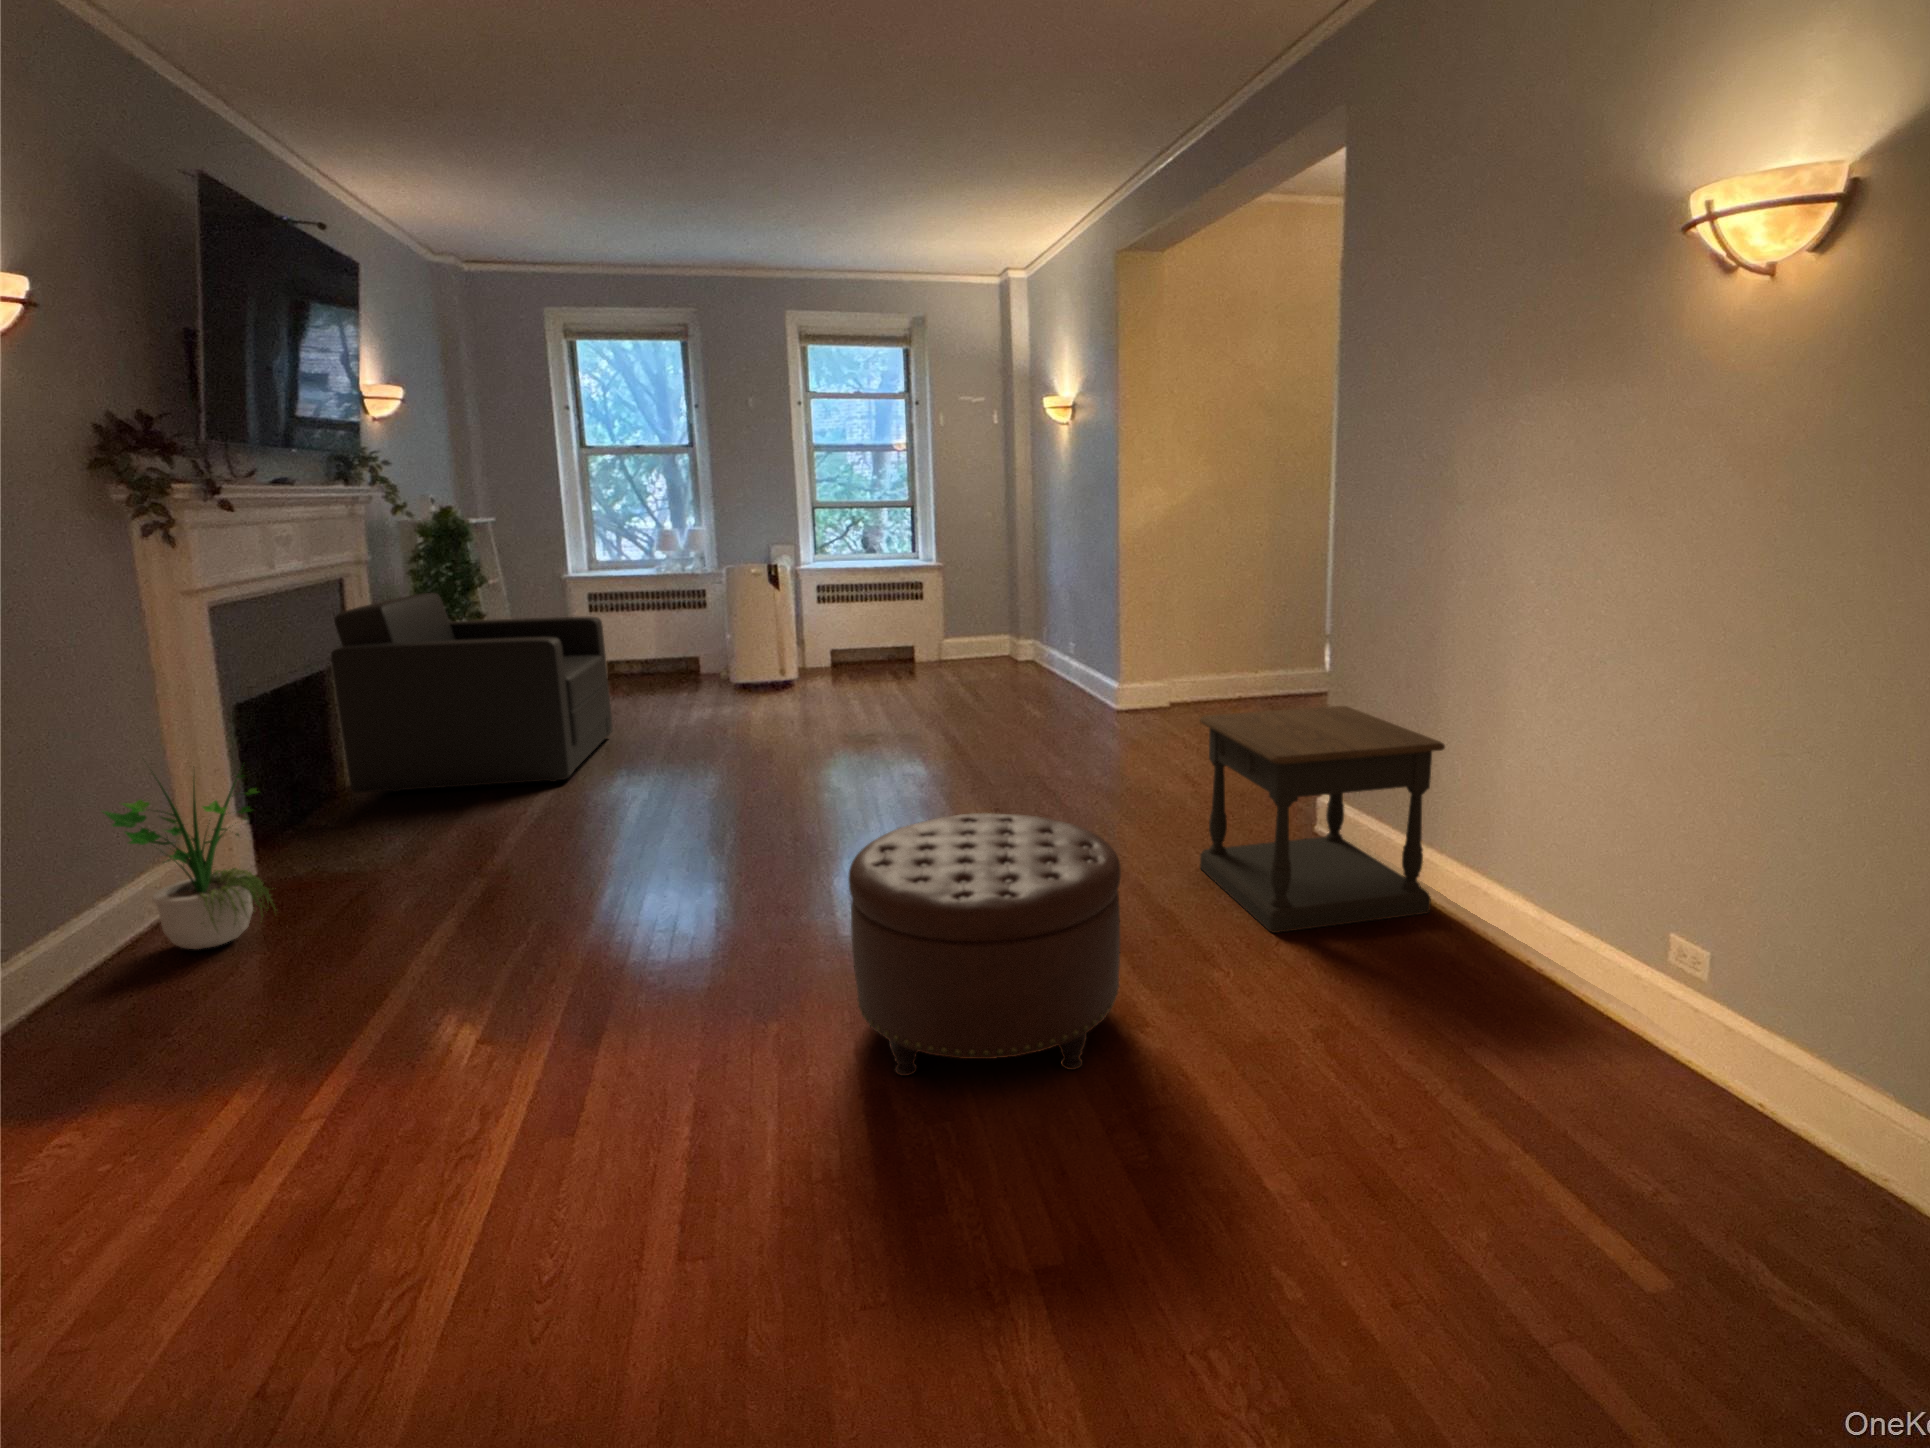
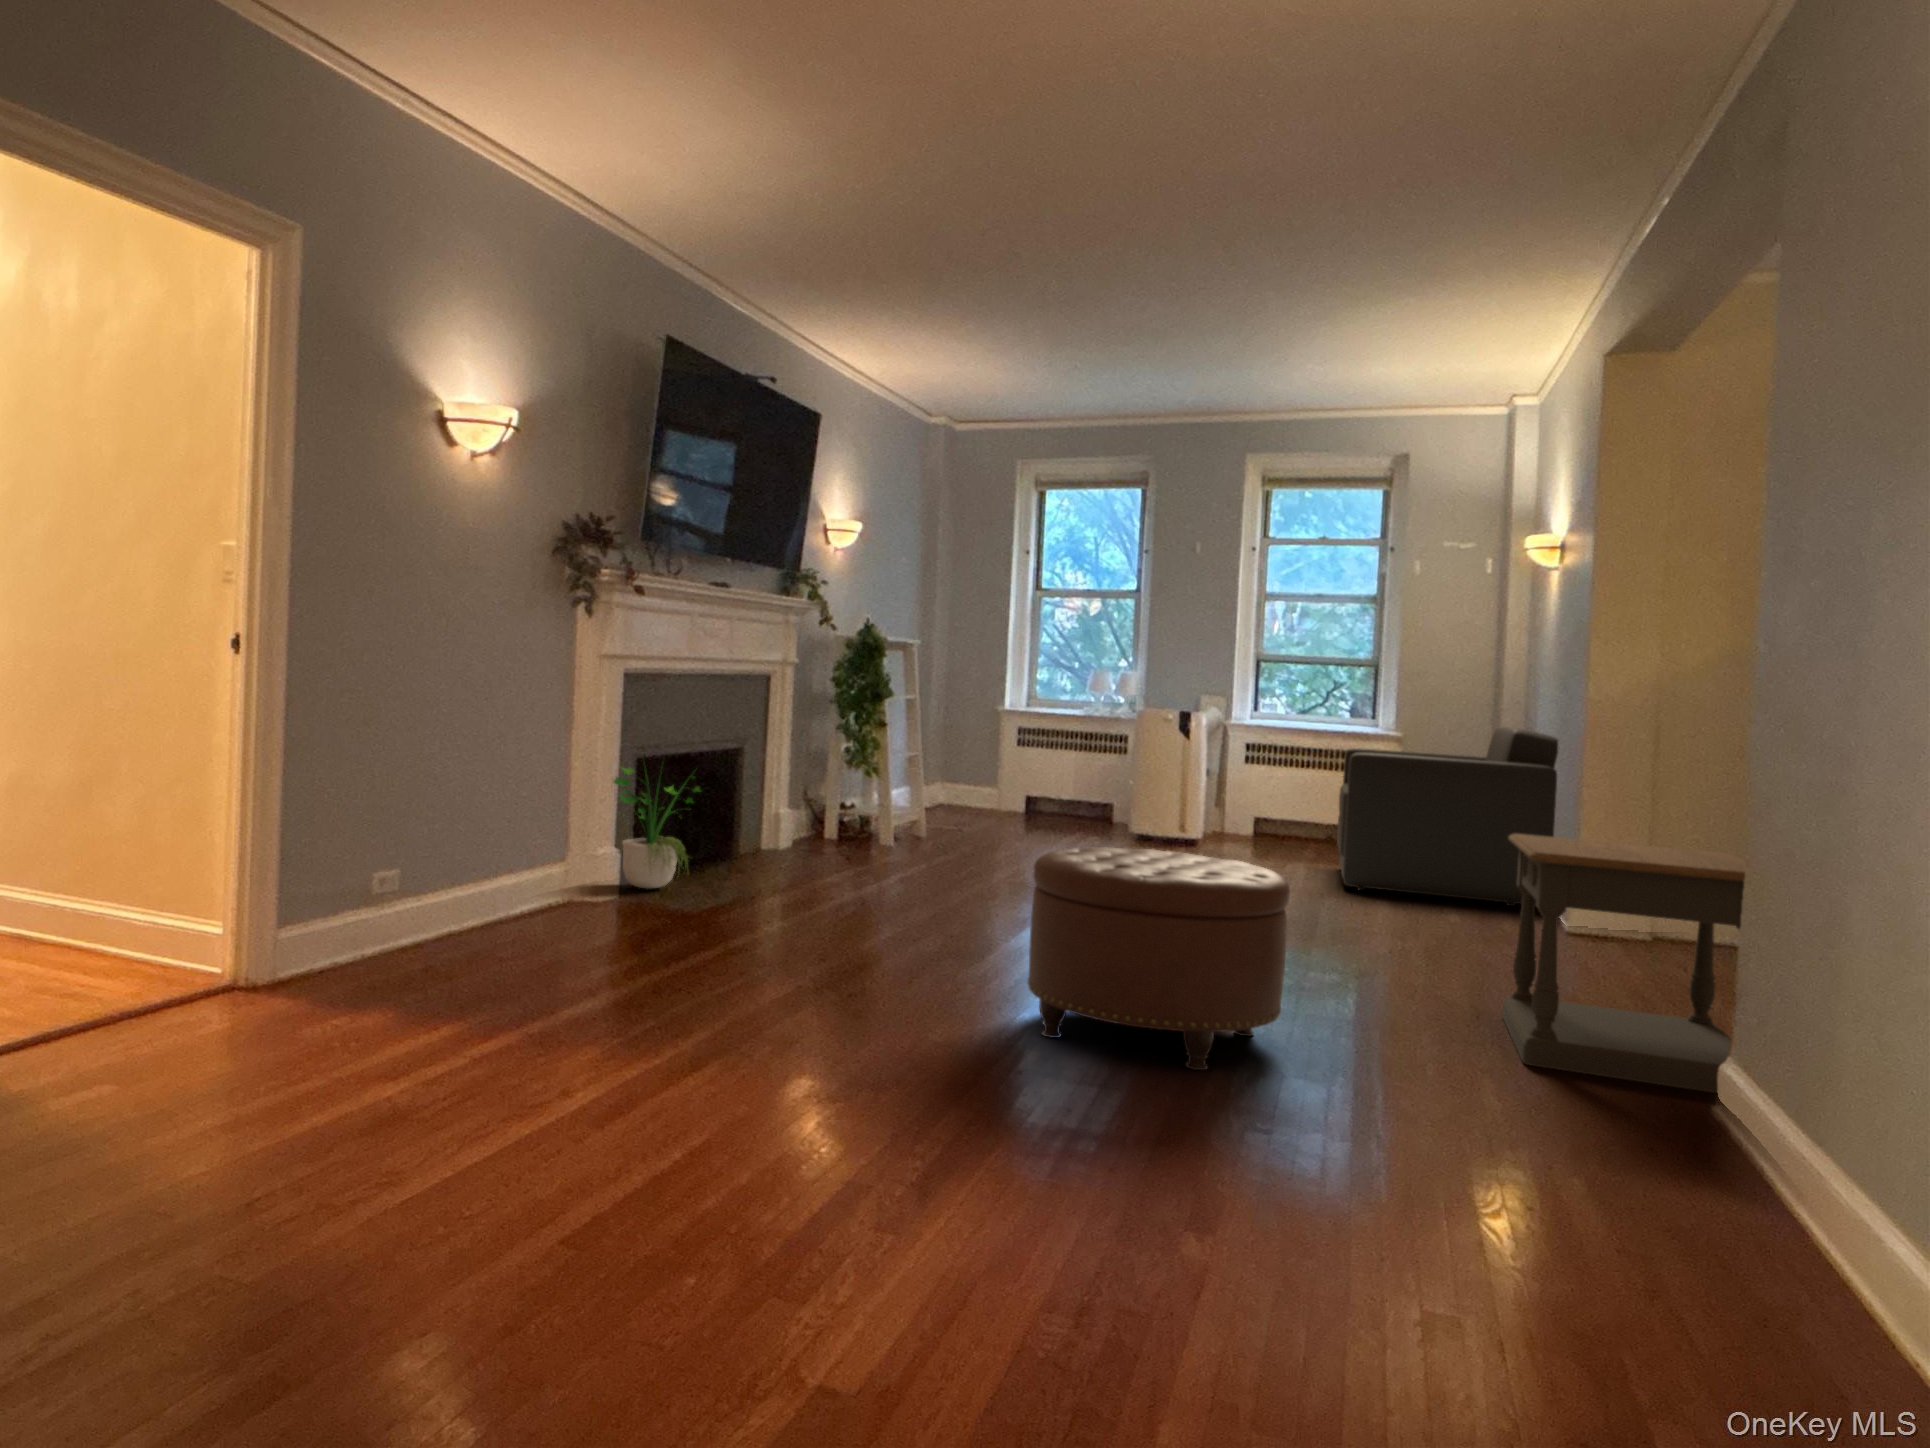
armchair: present [331,593,612,793] -> present [1337,727,1558,906]

